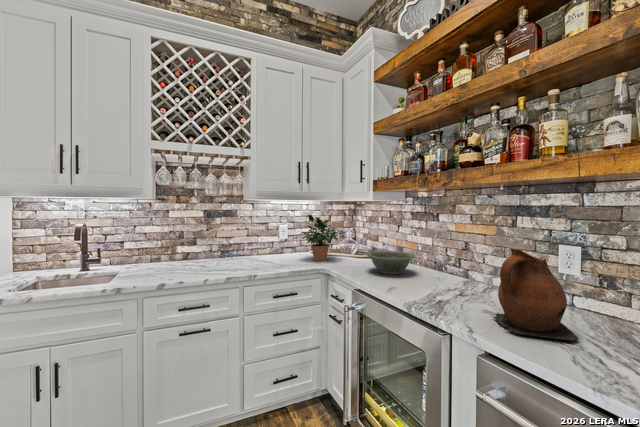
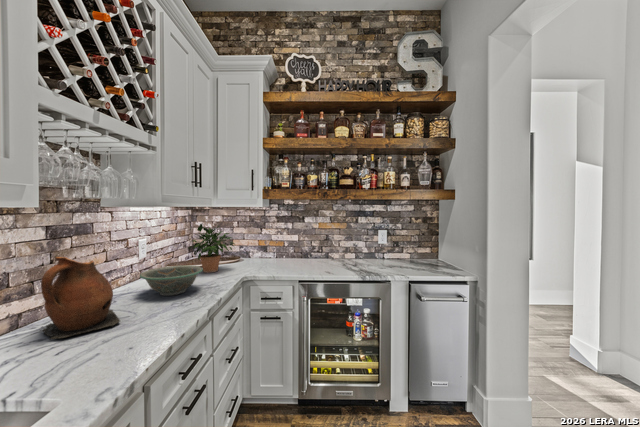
ceramic pitcher: present [494,248,579,342] -> present [41,257,120,339]
decorative bowl: present [367,251,415,274] -> present [140,265,203,296]

